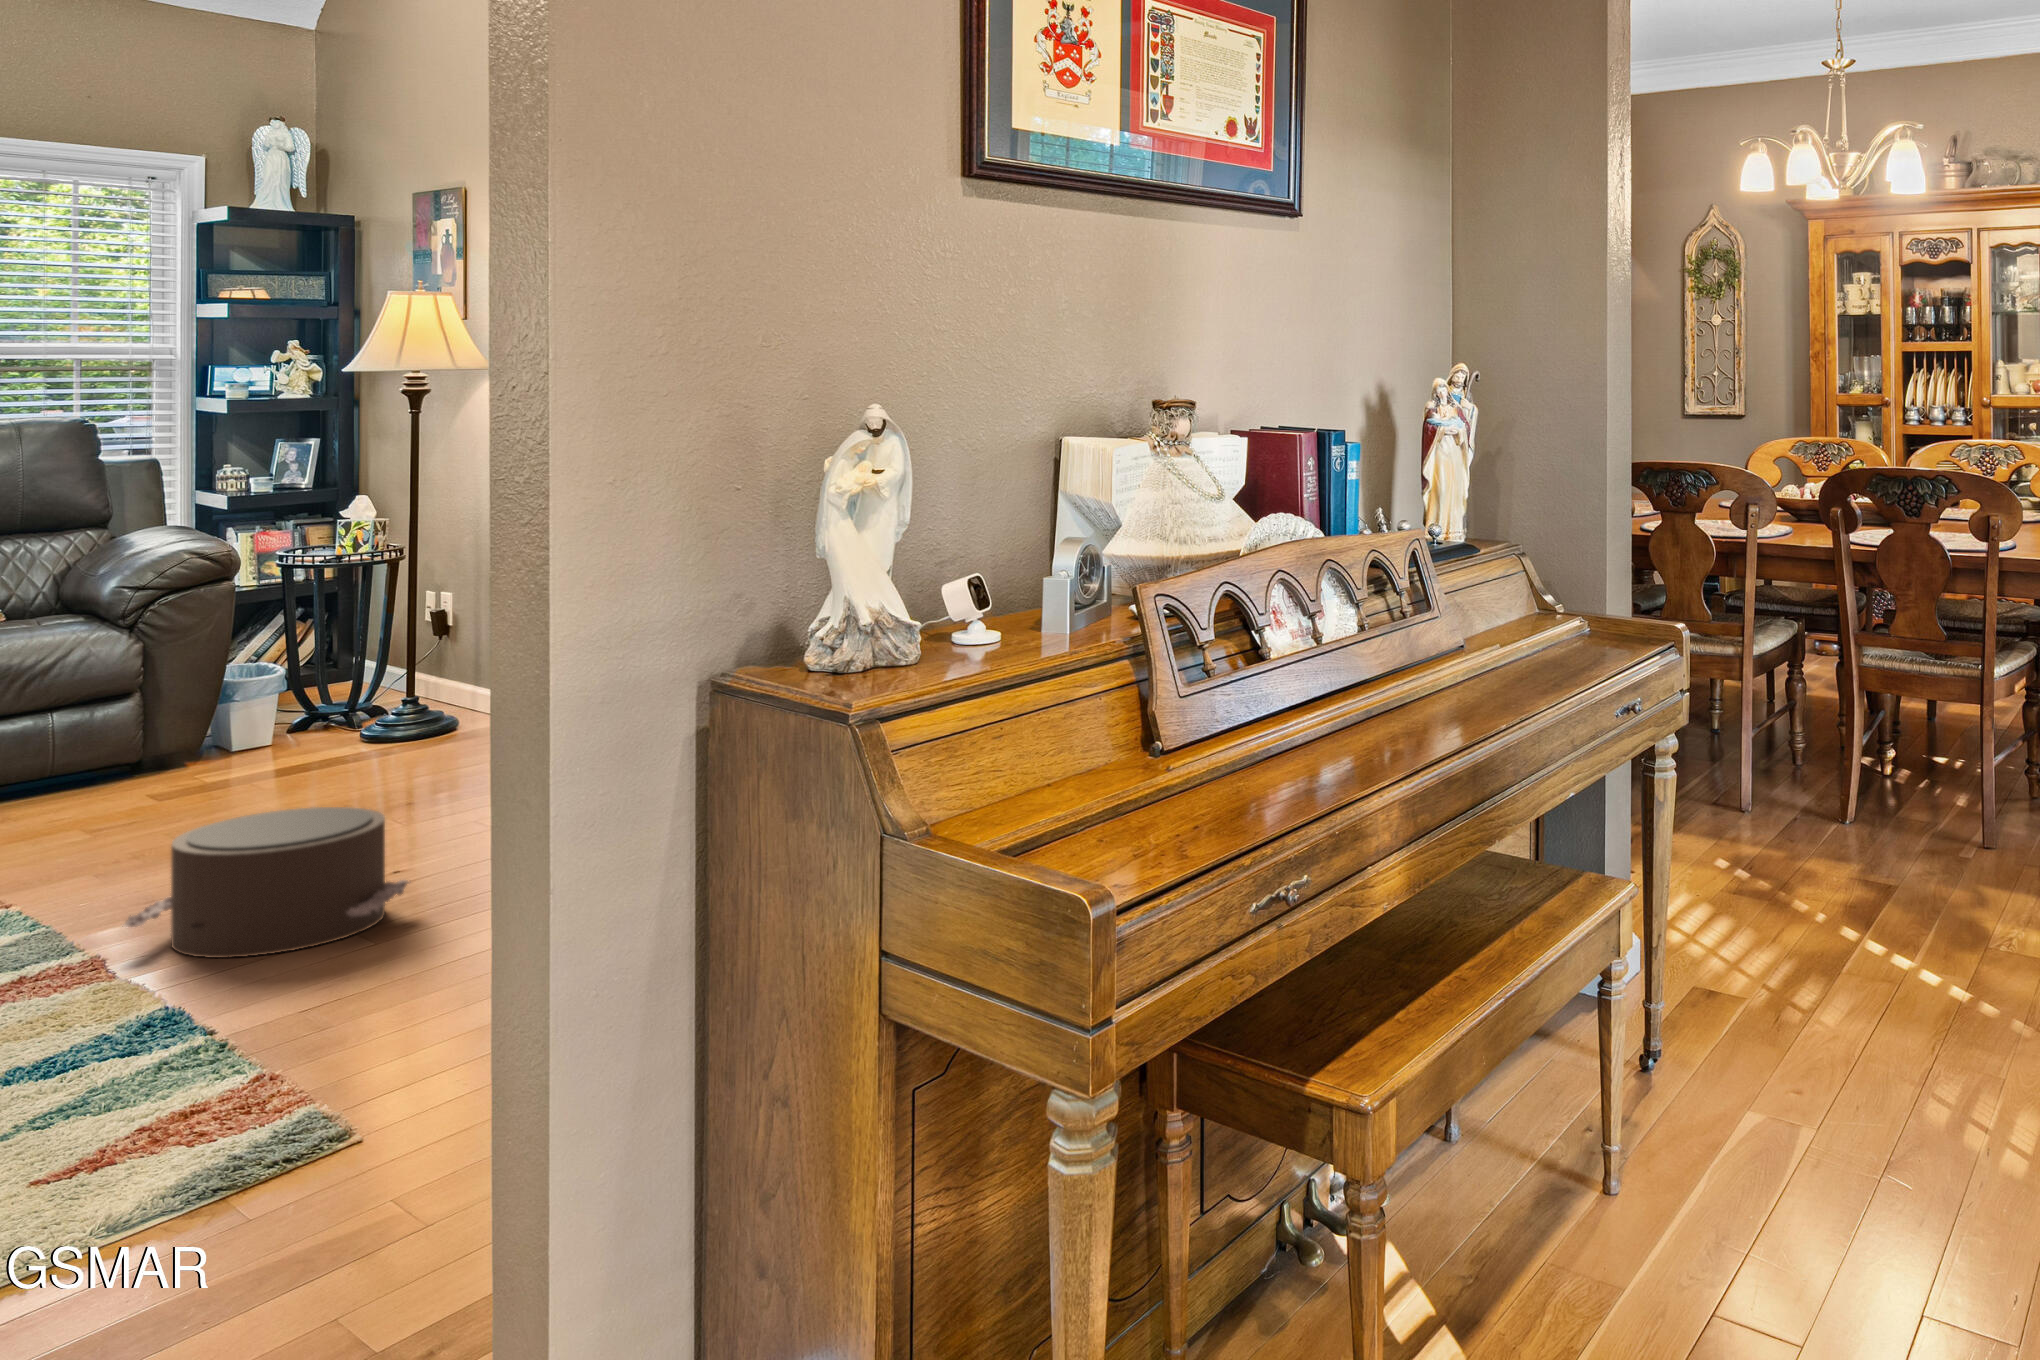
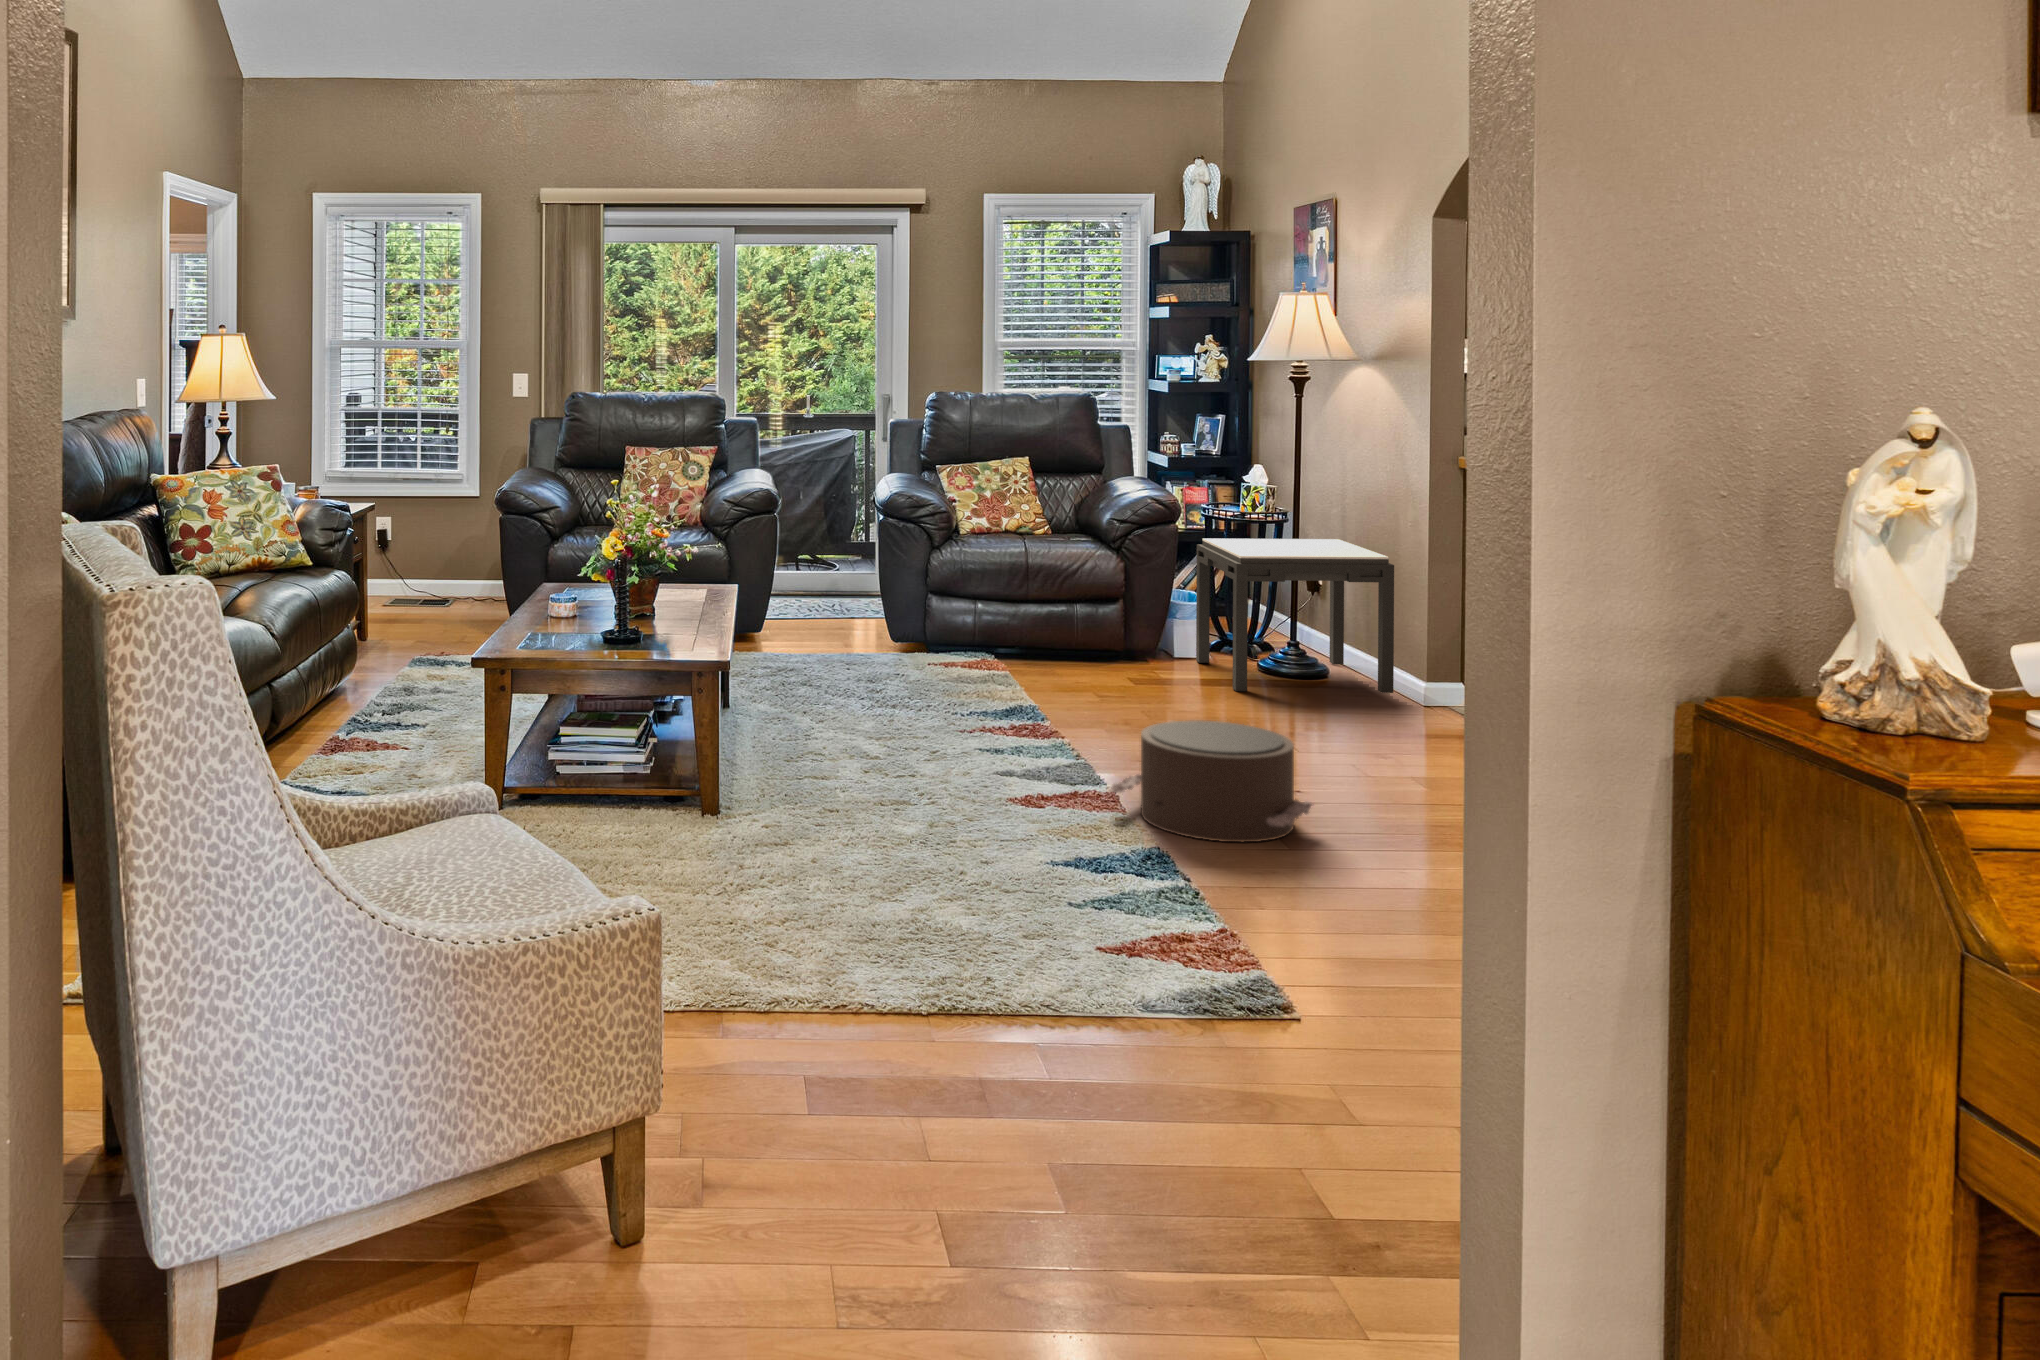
side table: none [271,578,527,776] -> present [1196,538,1394,693]

